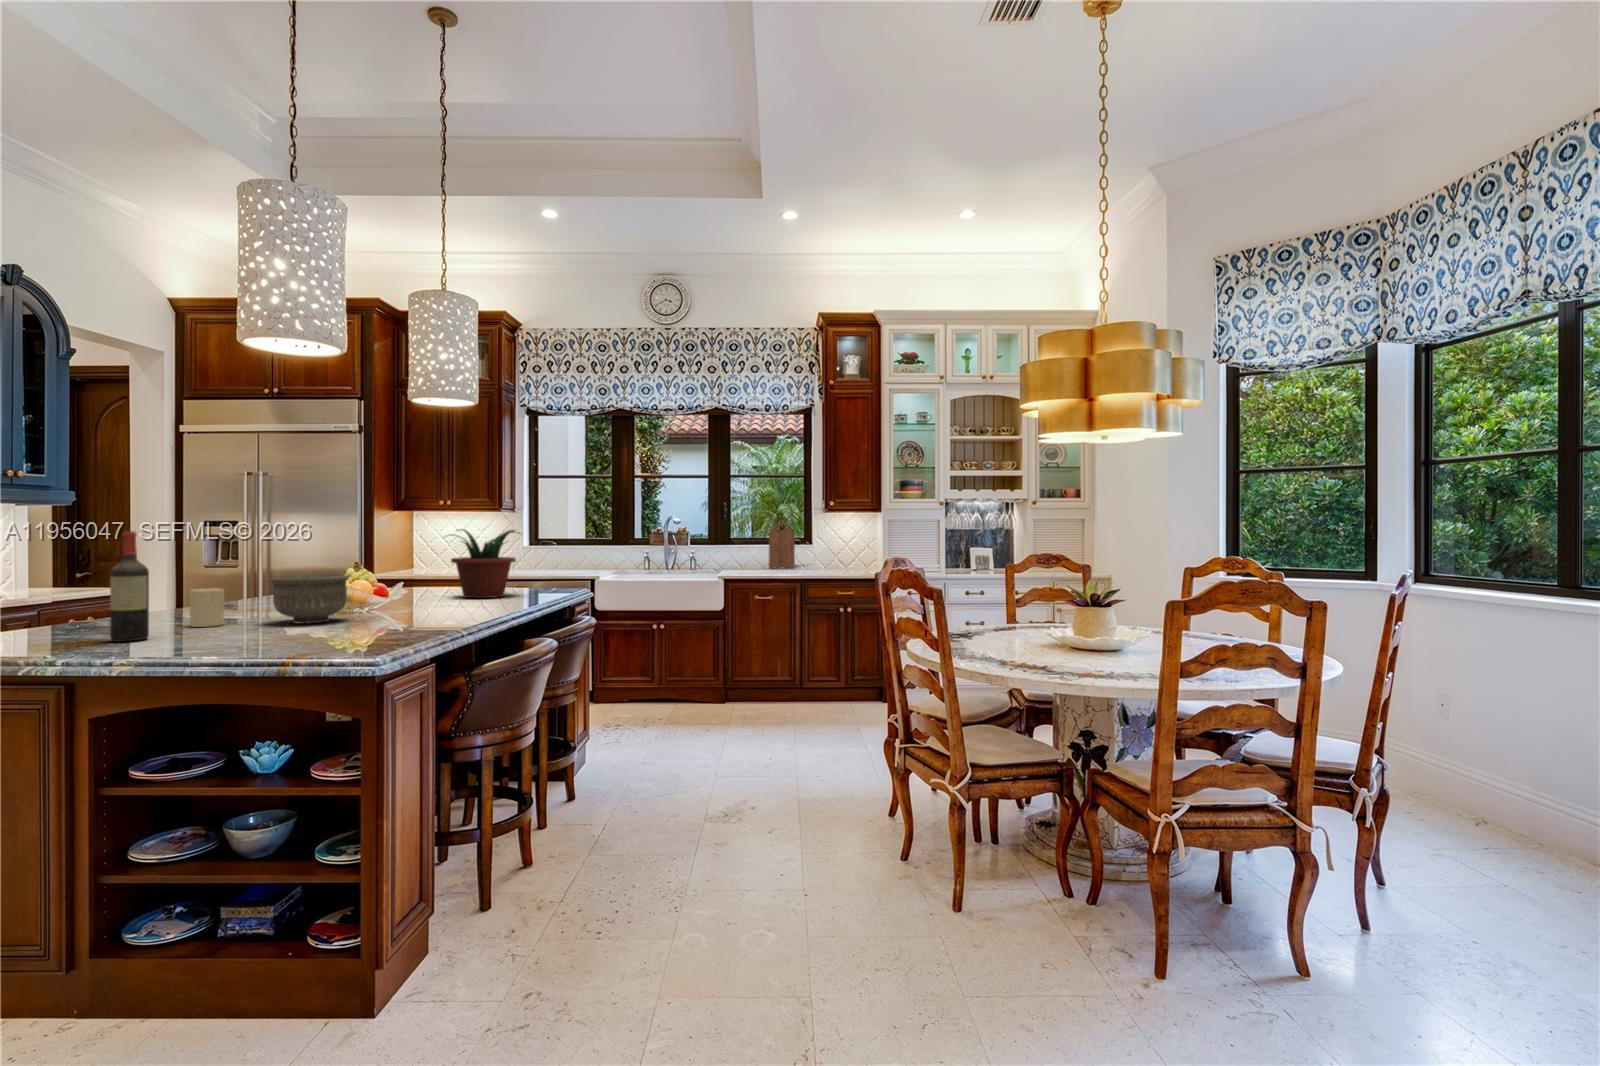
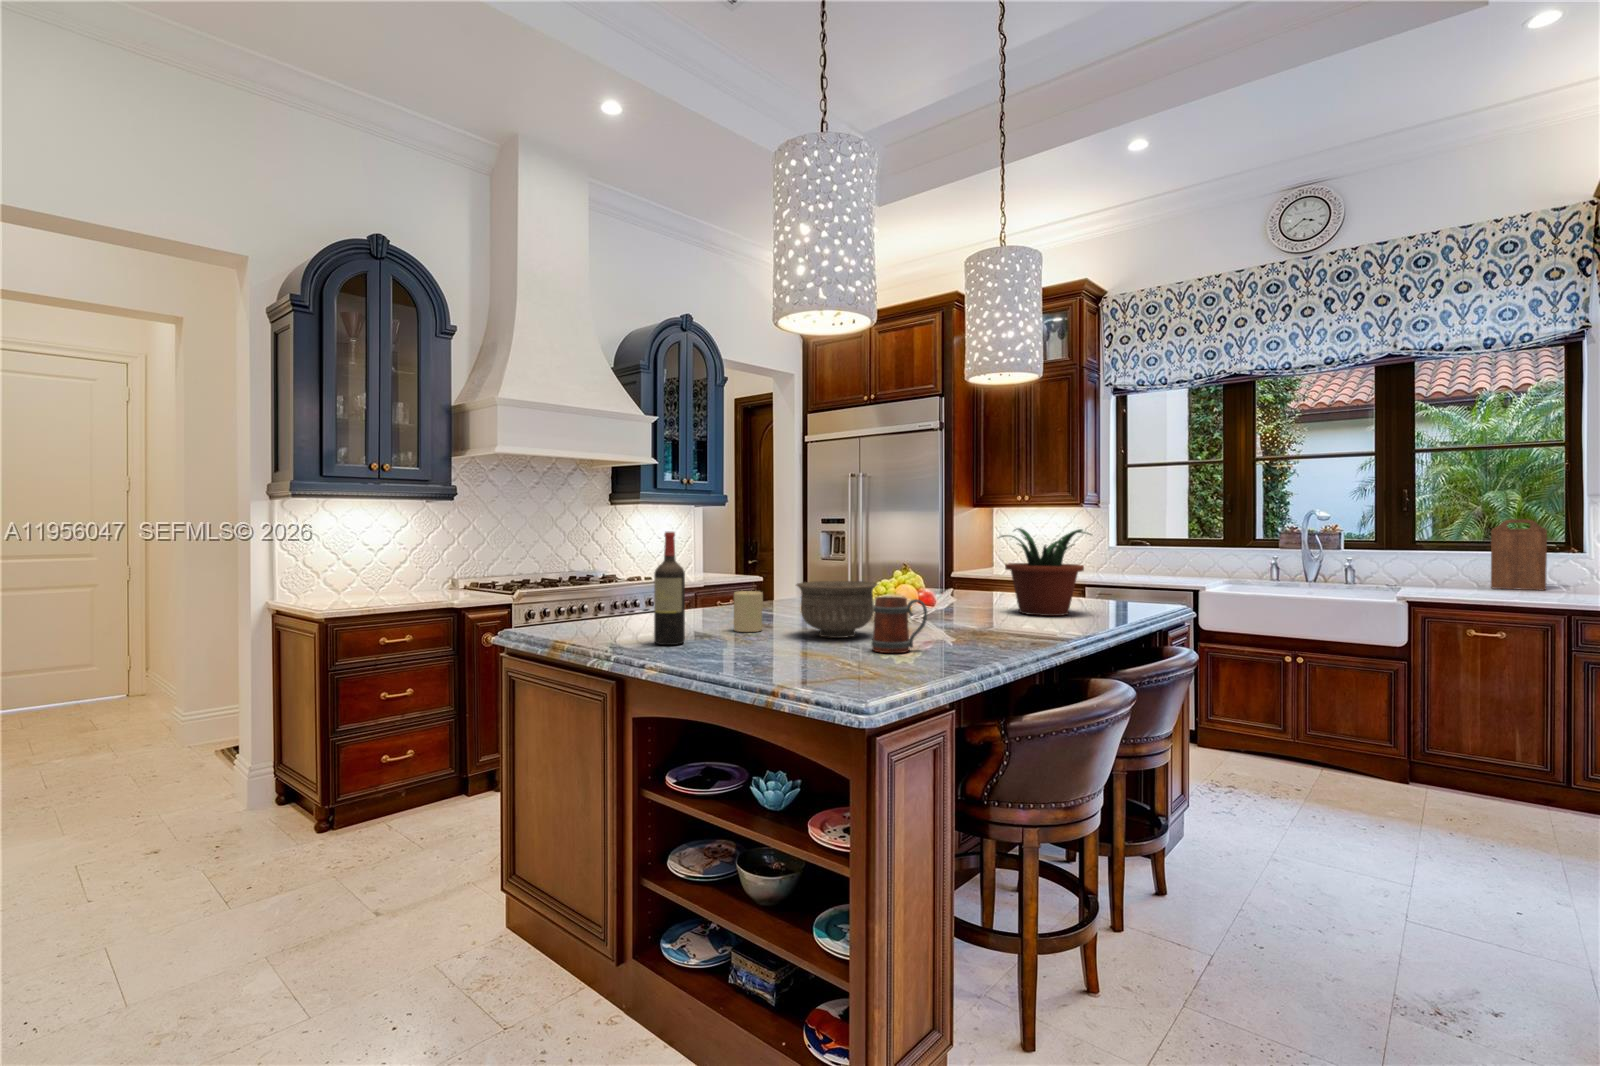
mug: none [356,583,405,628] -> present [872,597,927,653]

